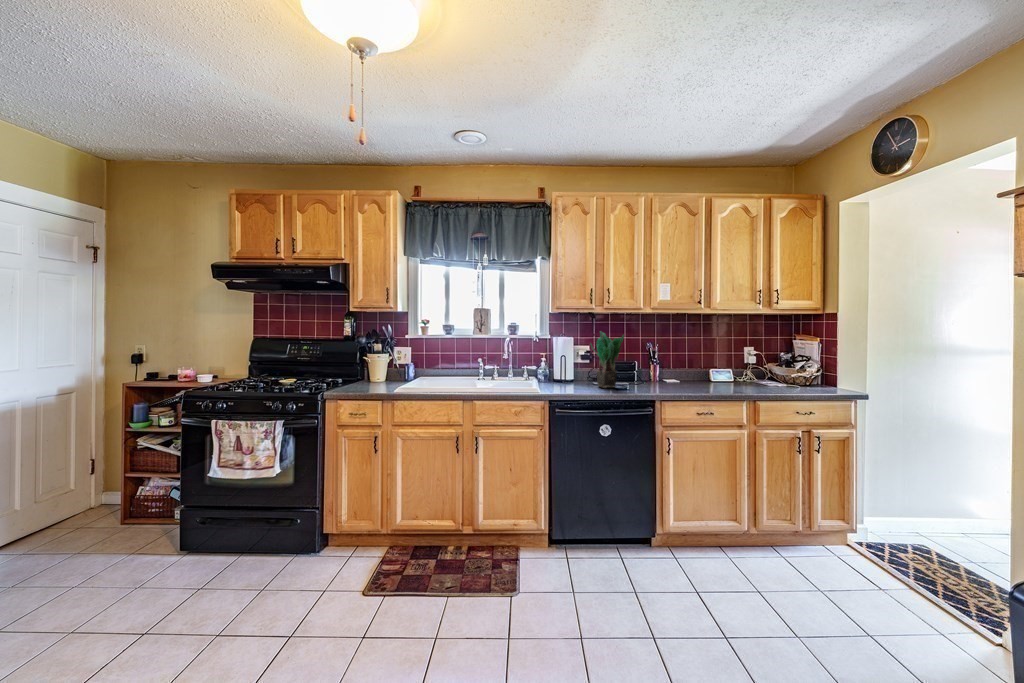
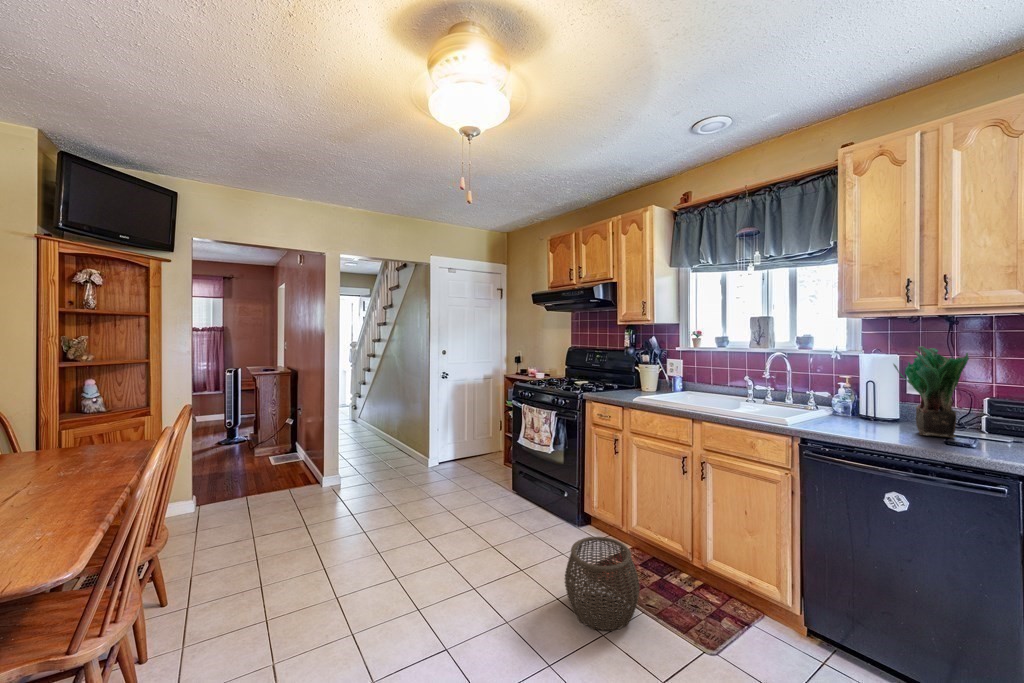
woven basket: none [373,533,454,633] -> present [565,537,640,631]

